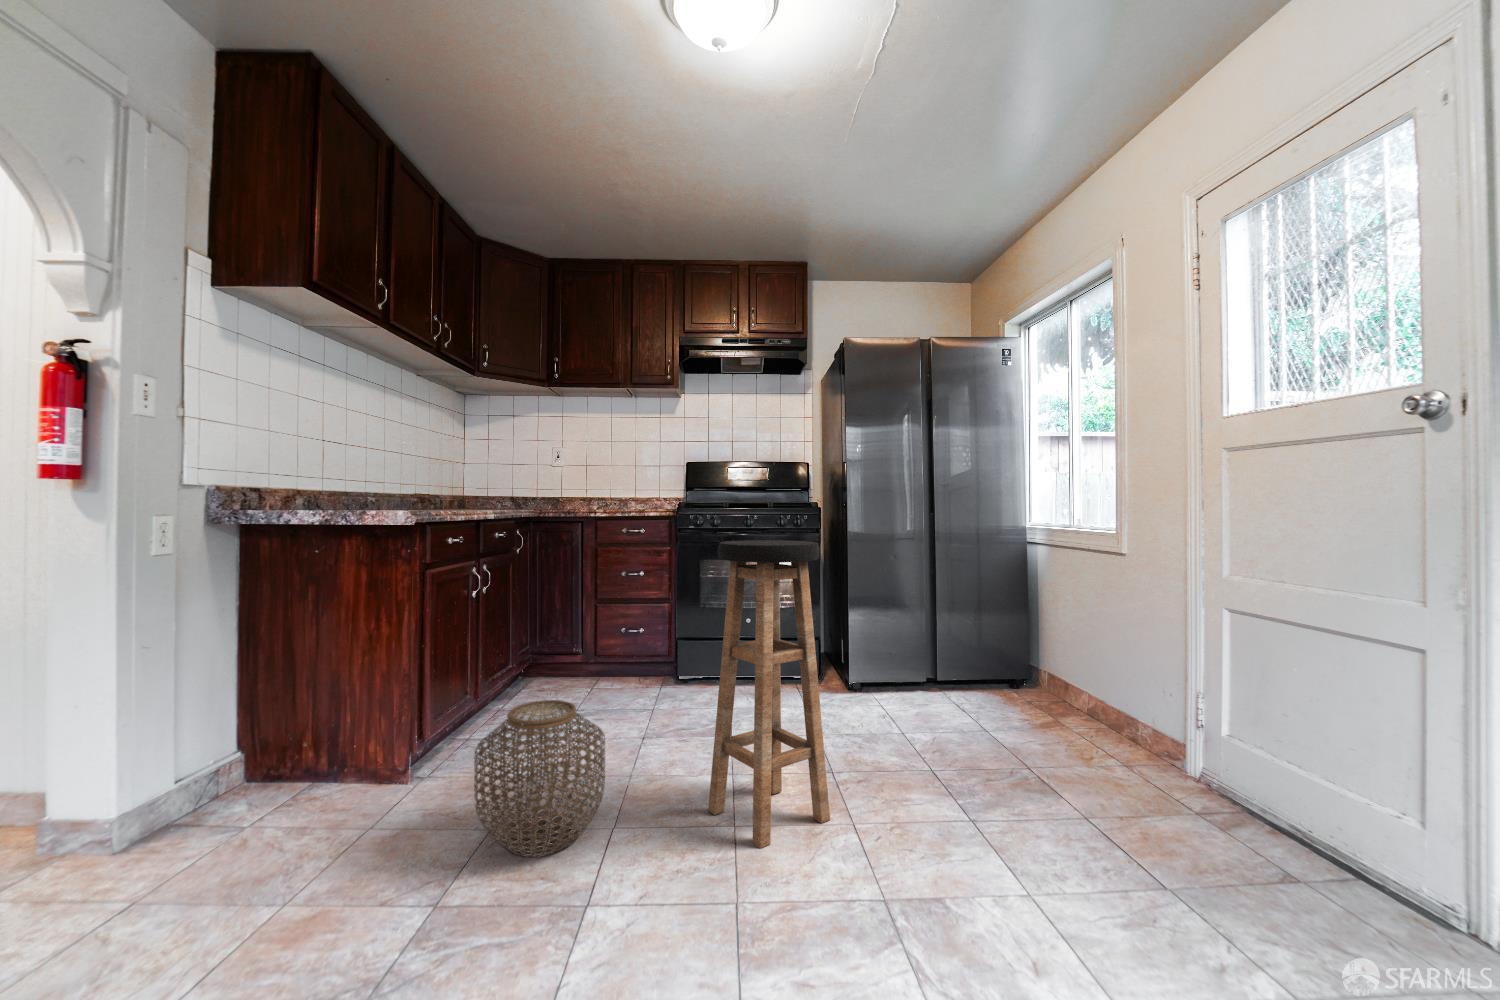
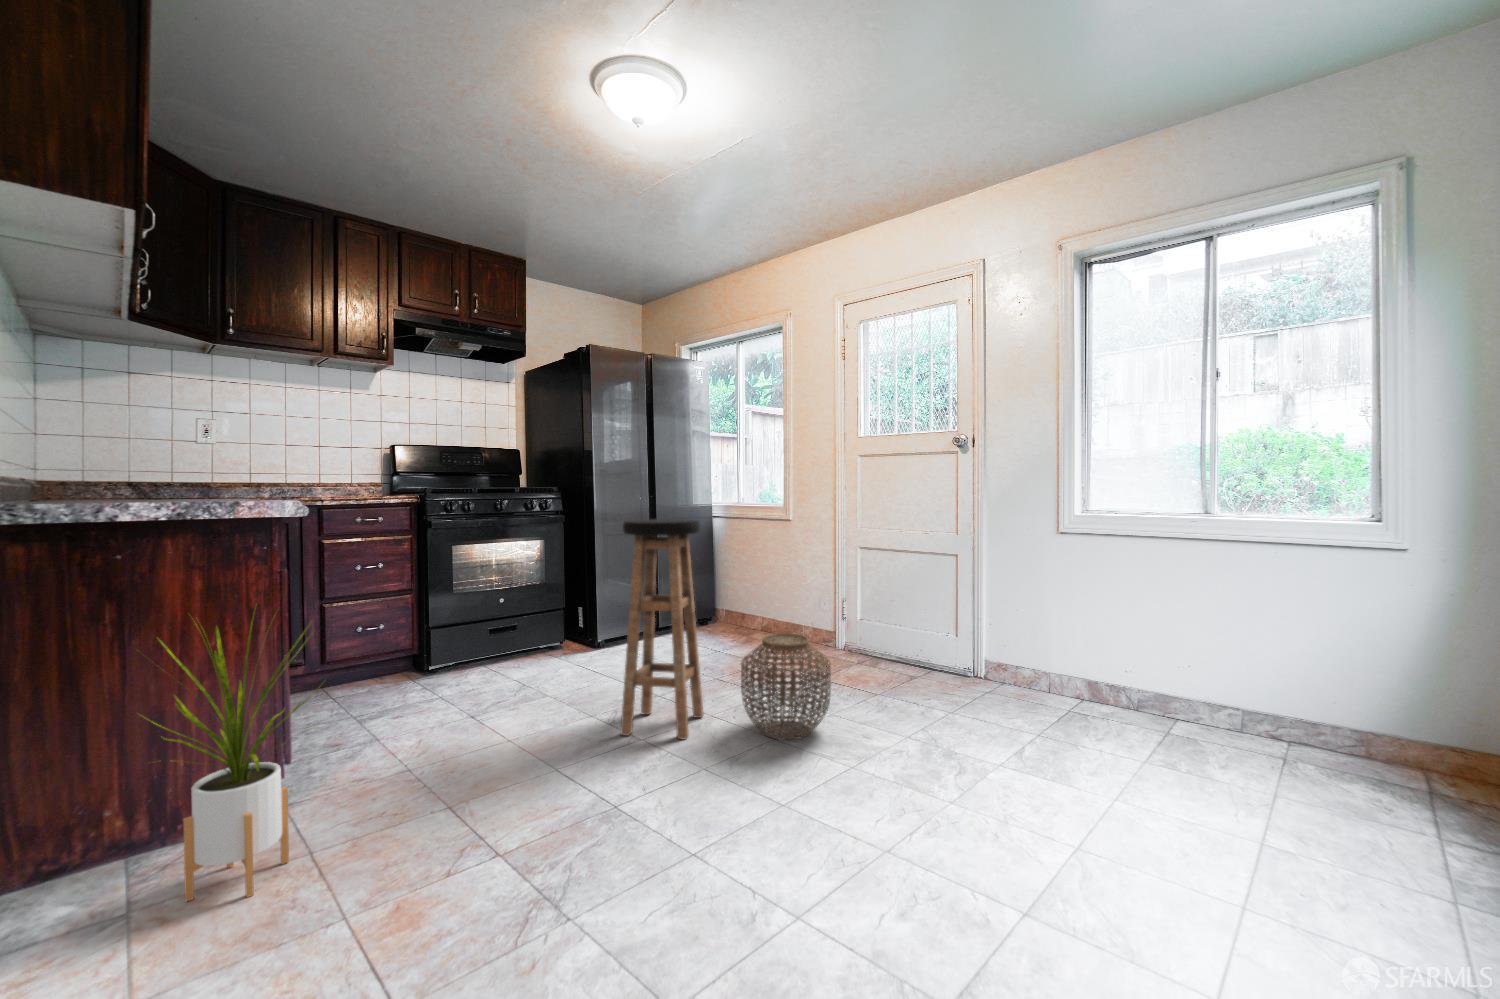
house plant: none [215,597,377,853] -> present [145,618,320,901]
woven basket: present [474,700,605,856] -> present [741,634,831,740]

